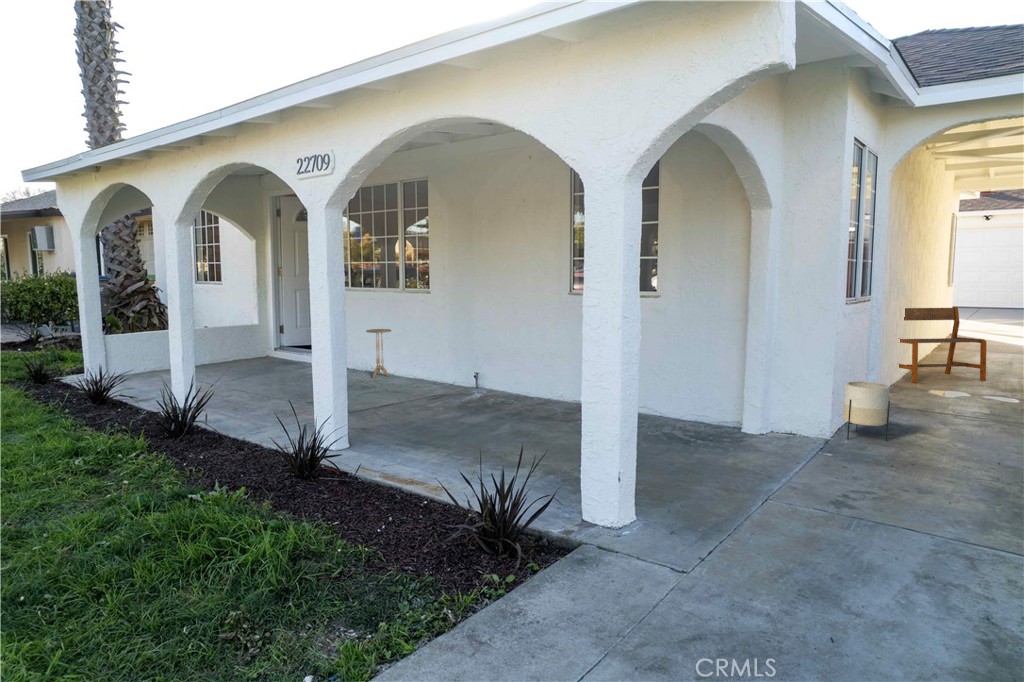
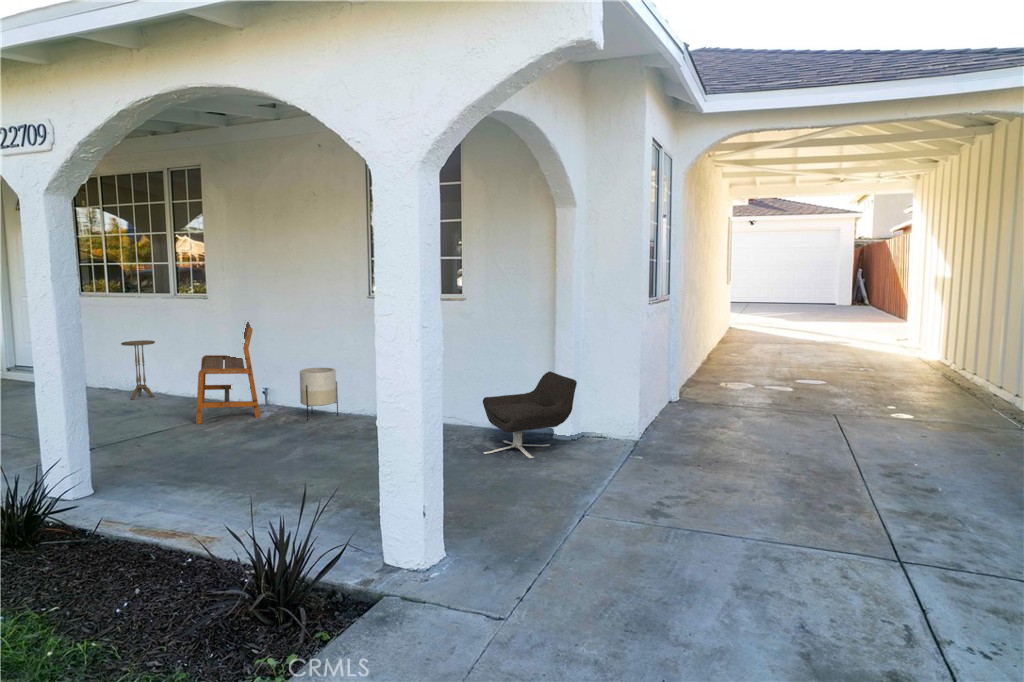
bench: present [899,307,987,383] -> present [196,322,260,424]
lounge chair: none [671,366,766,447] -> present [483,371,577,458]
planter: present [842,381,890,441] -> present [300,367,338,420]

